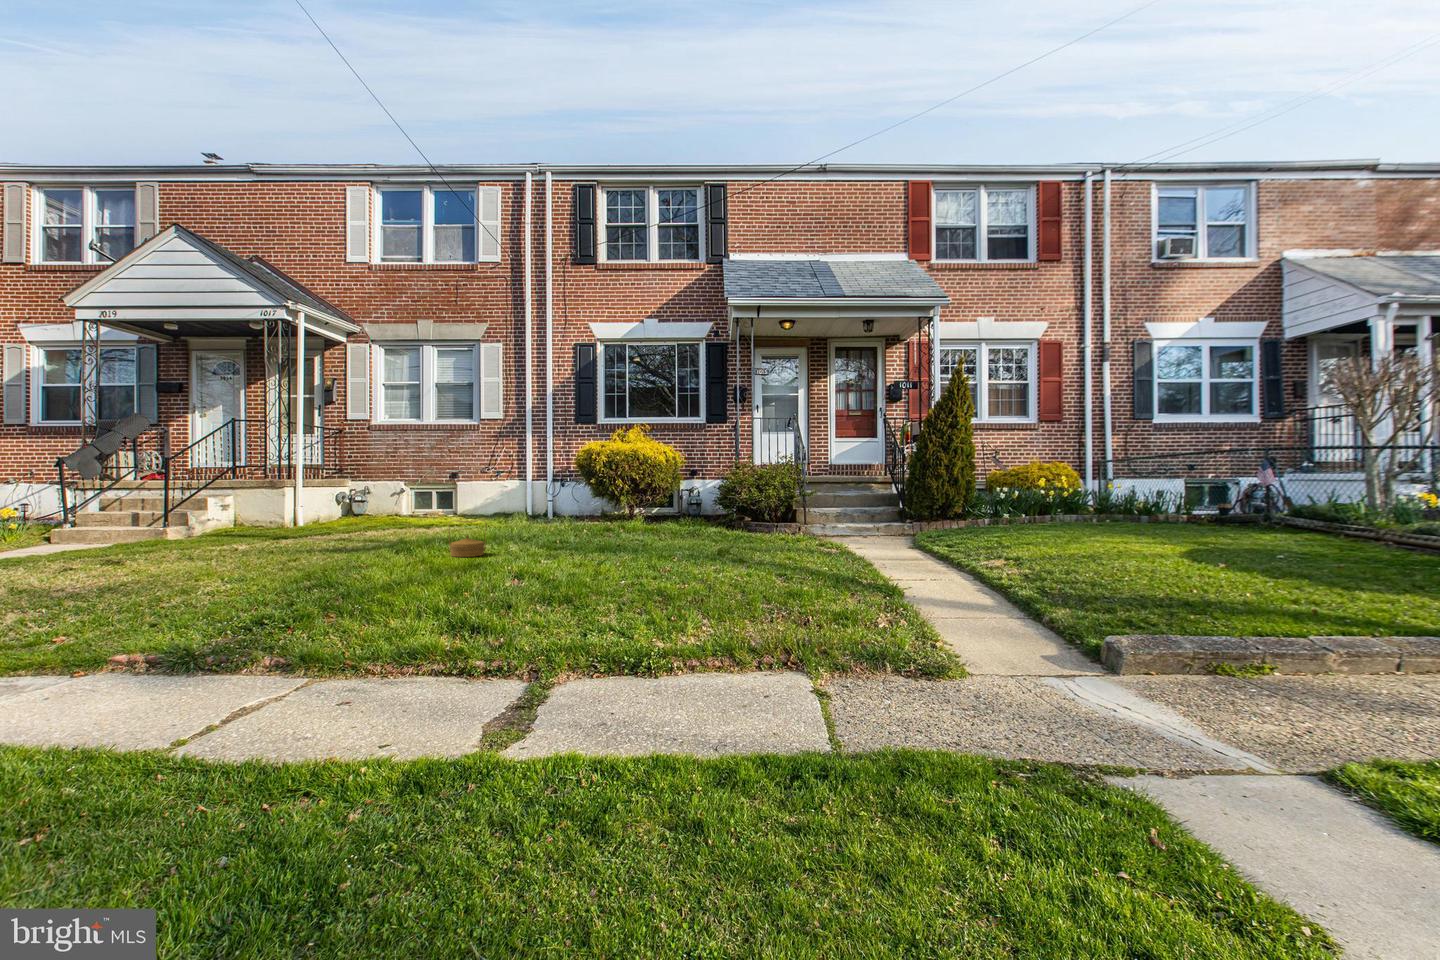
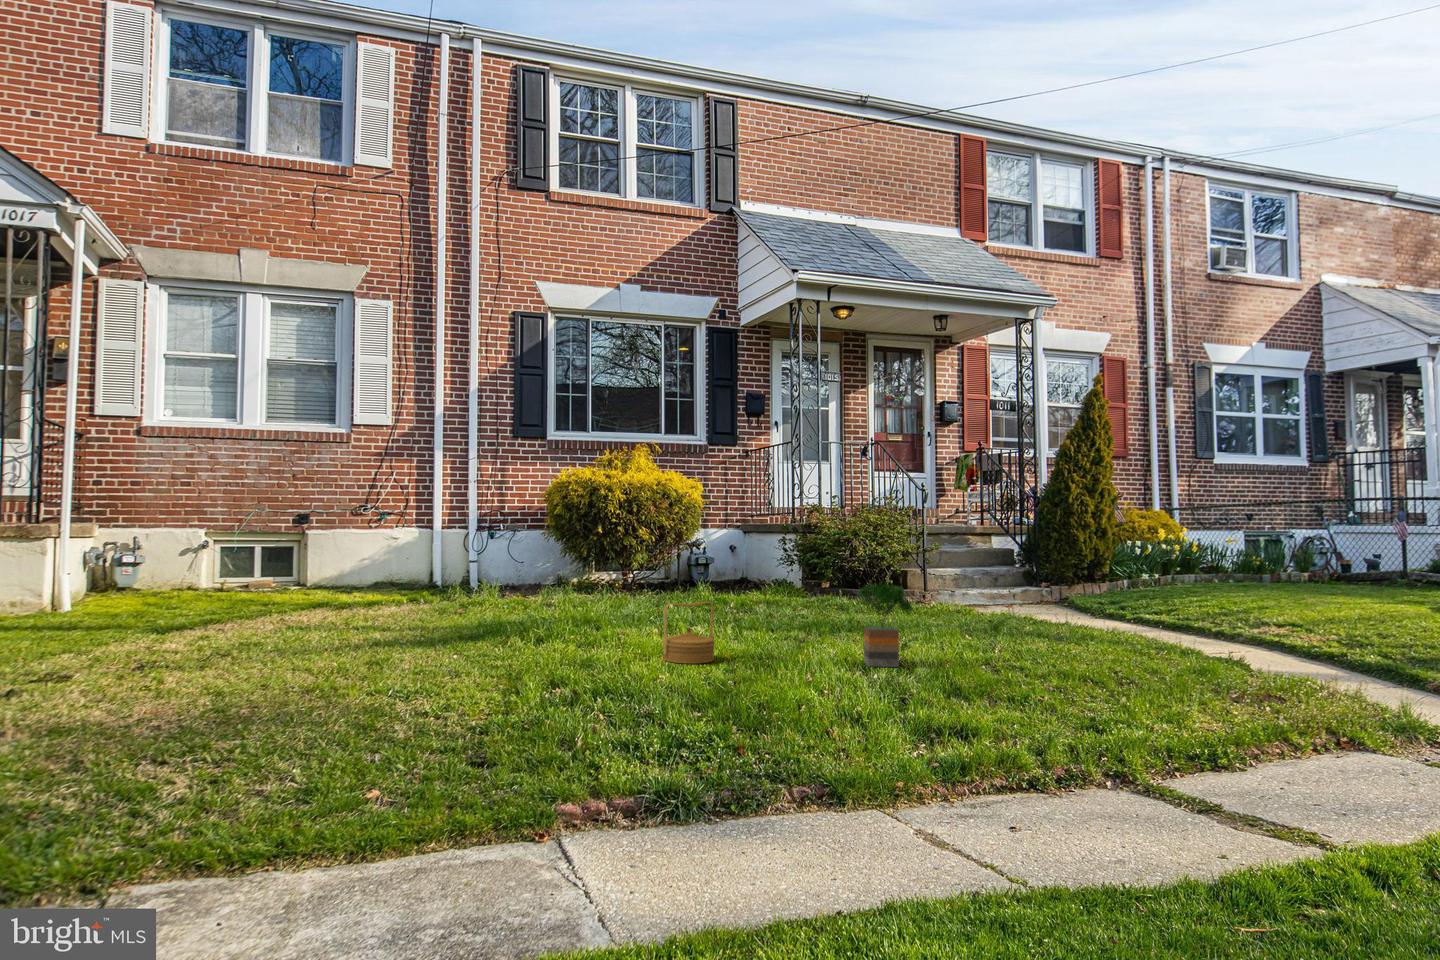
potted tree: none [561,509,596,564] -> present [857,584,912,667]

